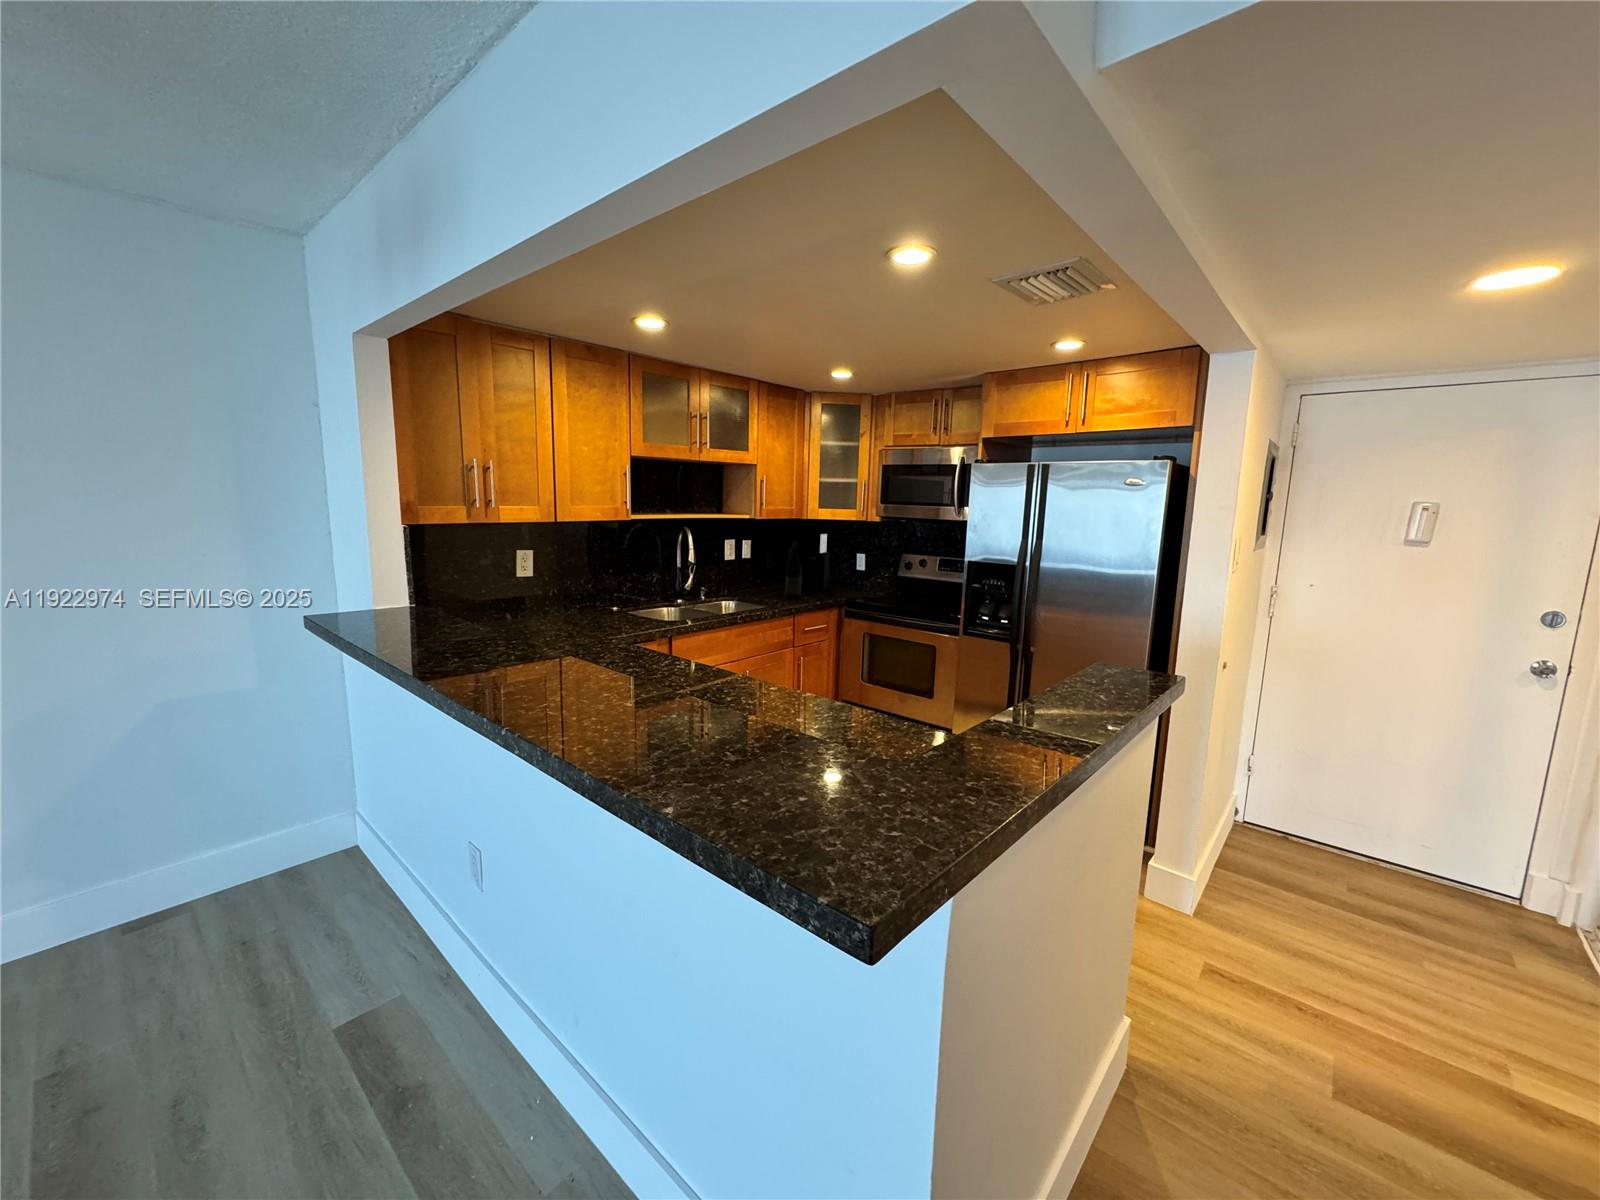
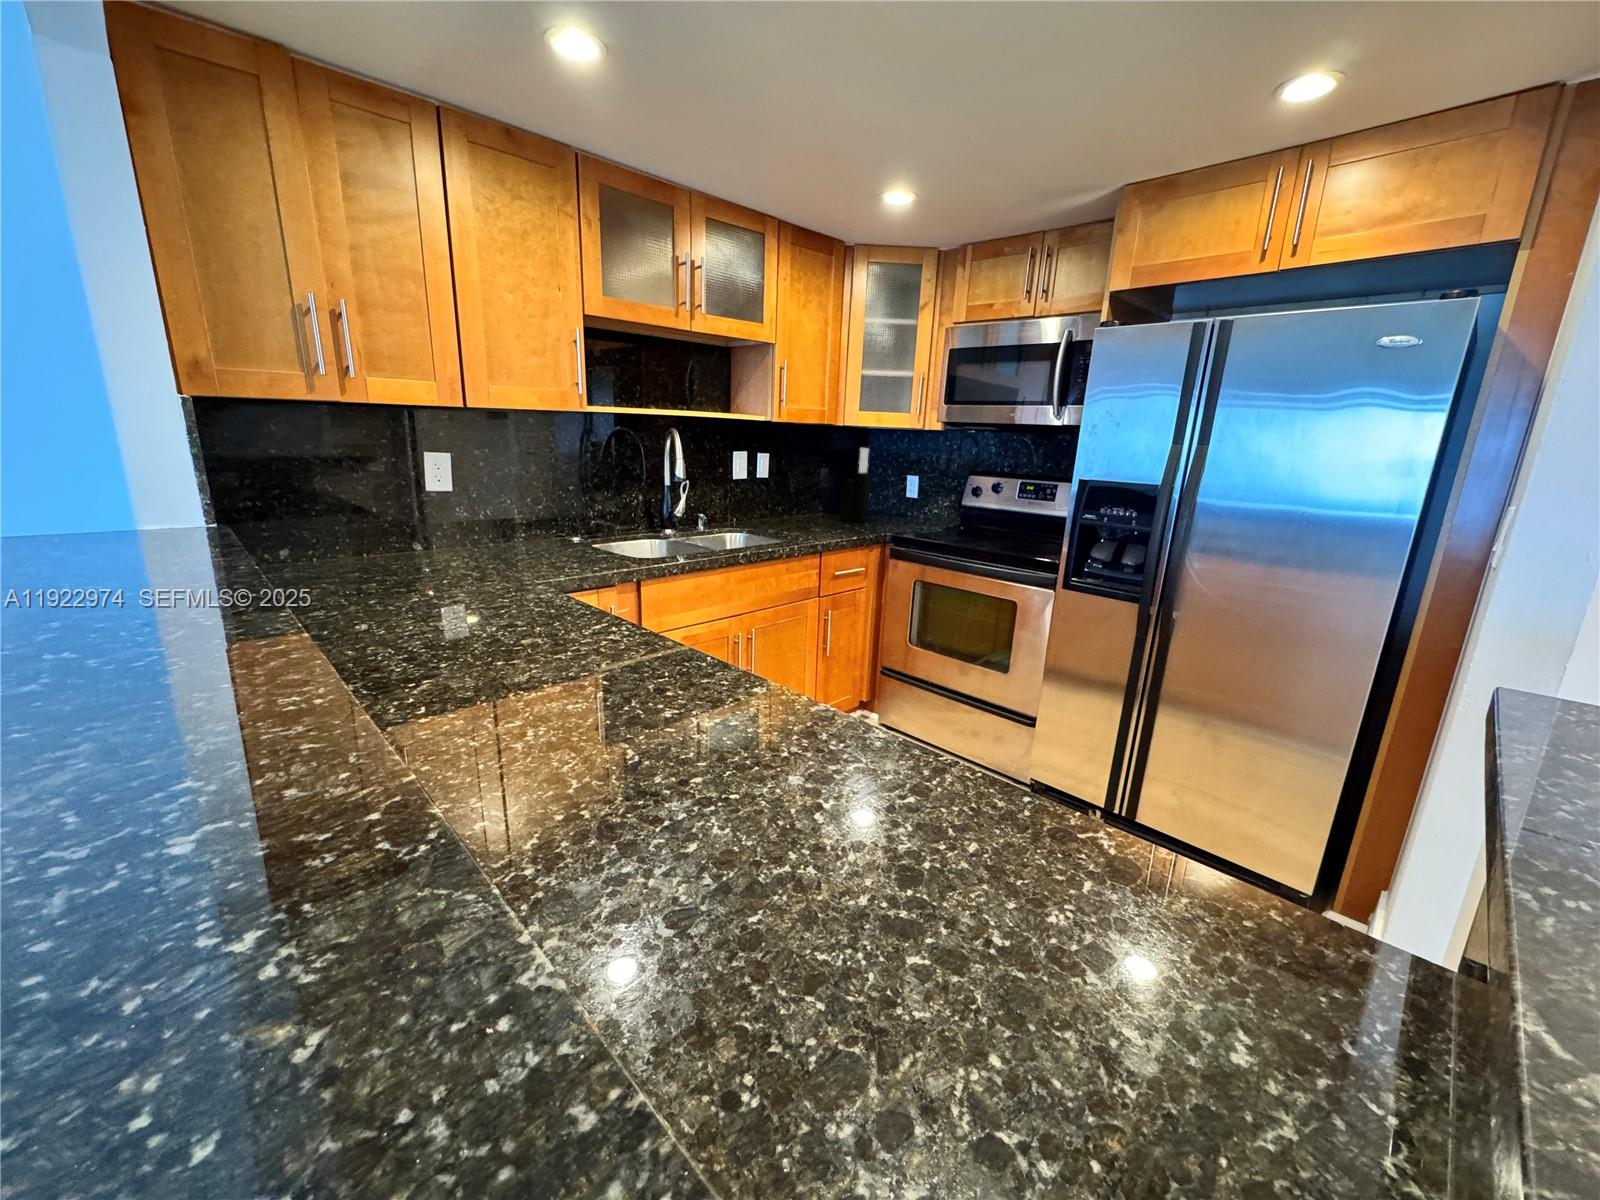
wine bottle: present [786,541,802,597] -> none [811,453,834,530]

